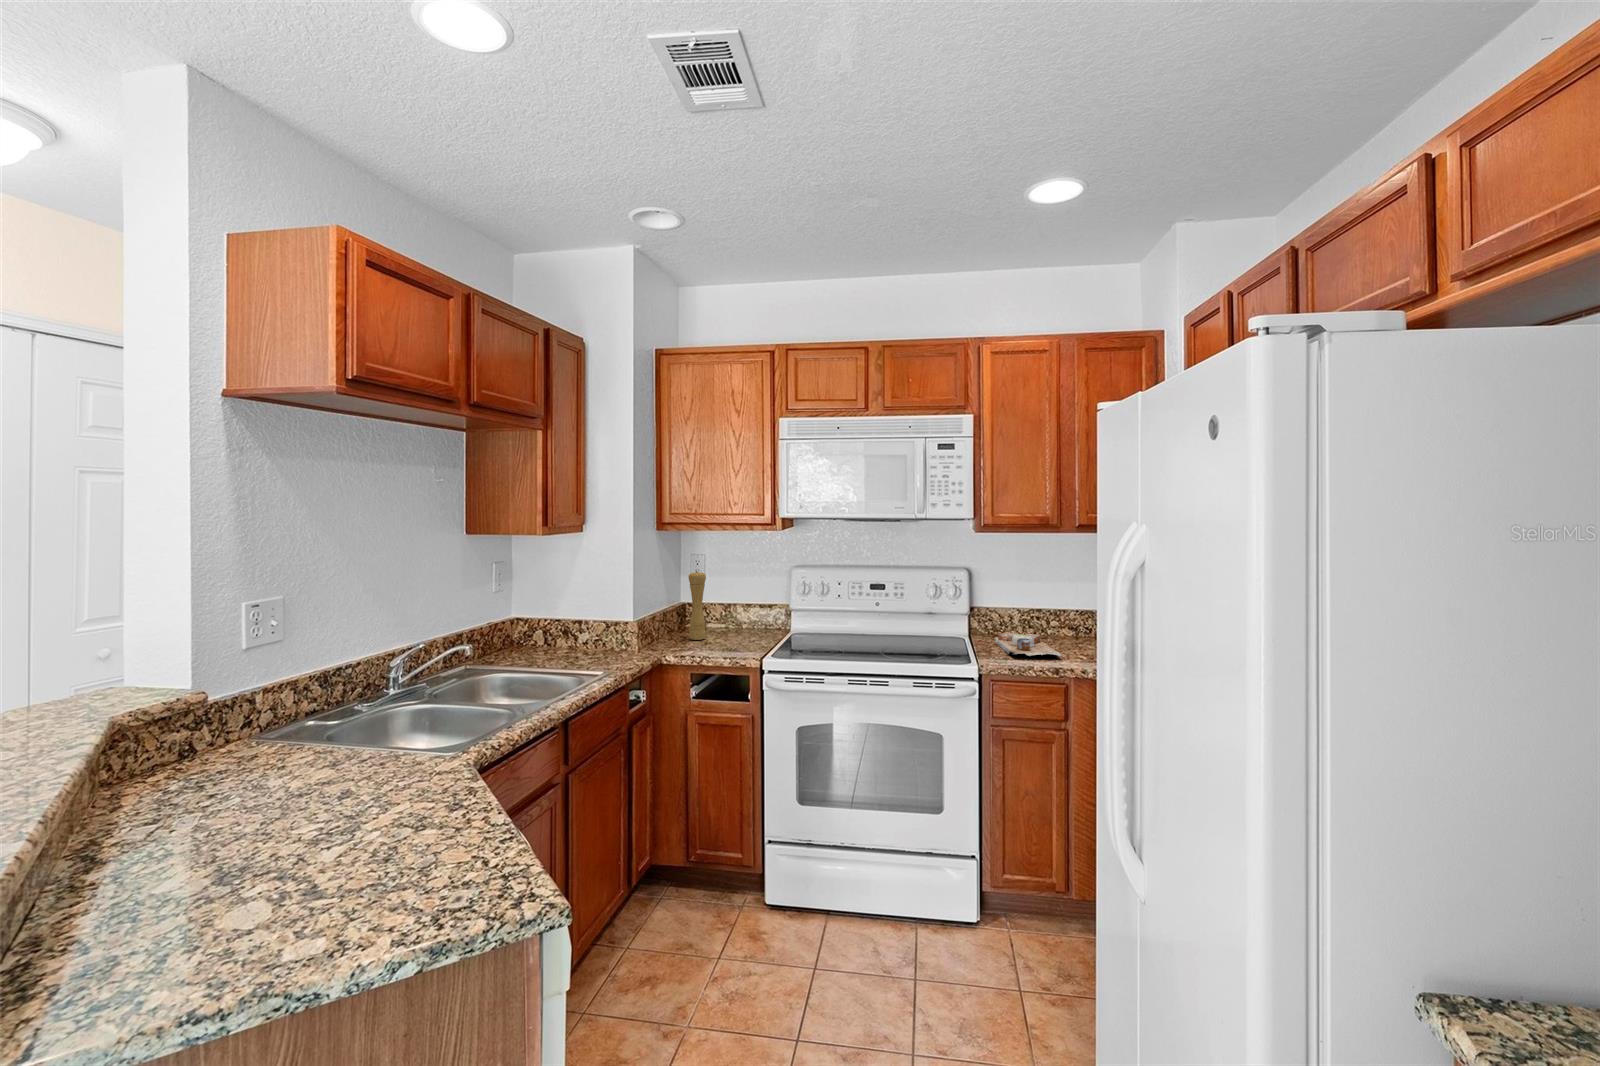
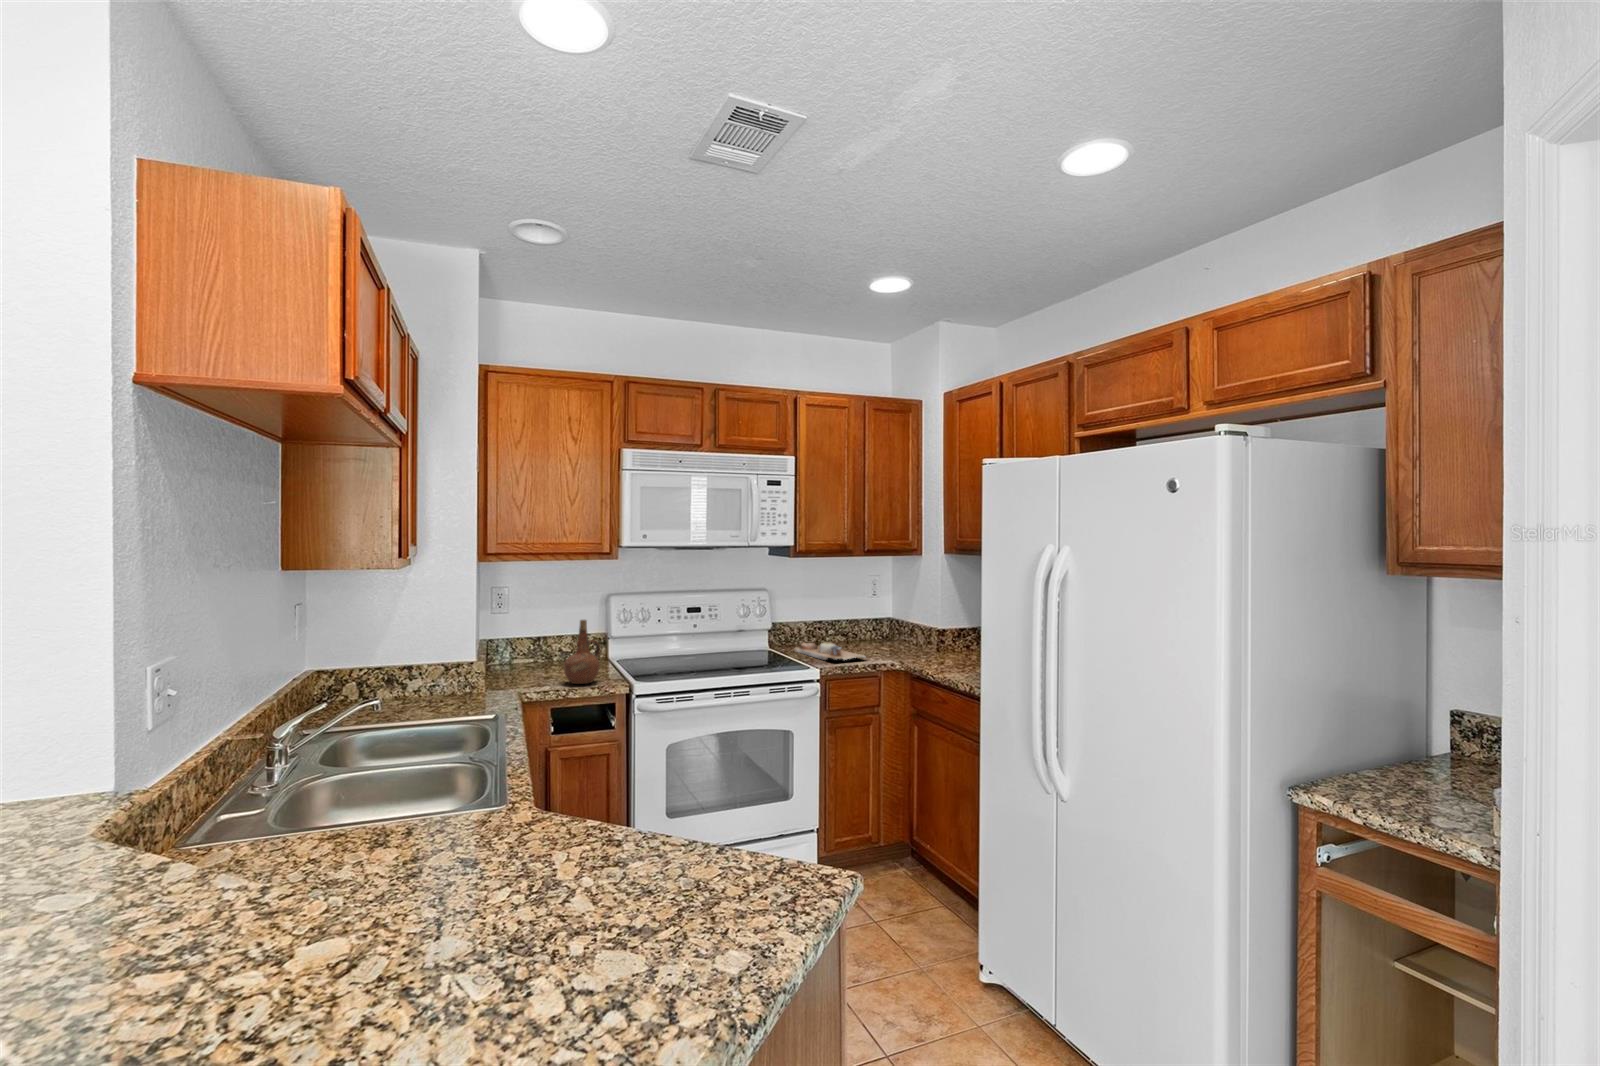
pepper mill: present [688,571,706,640] -> none [513,602,533,676]
ceramic pitcher: none [709,590,745,652] -> present [563,620,601,684]

